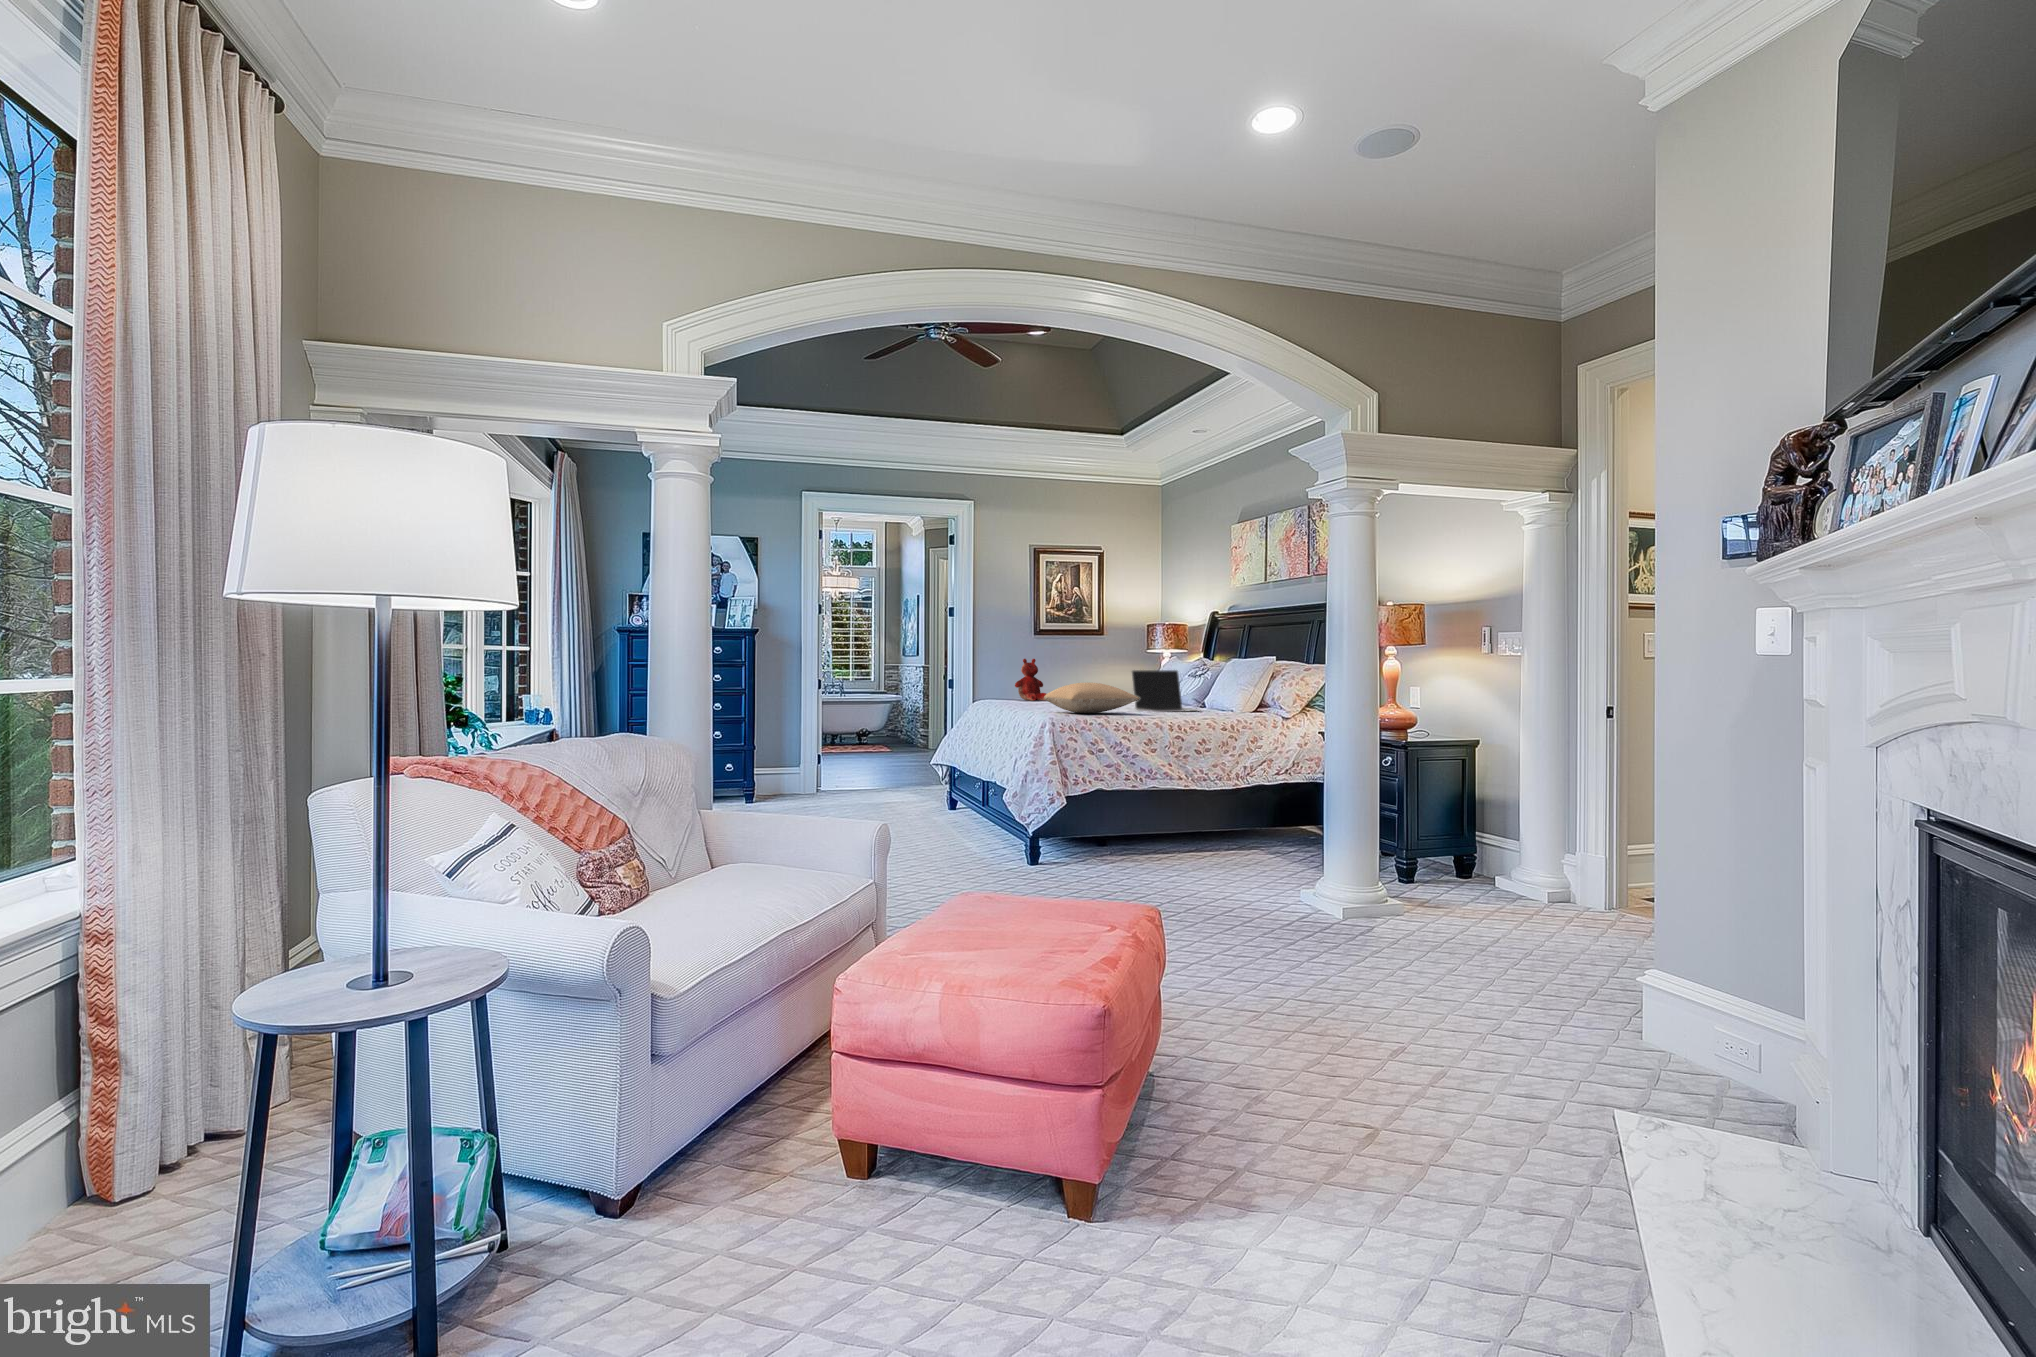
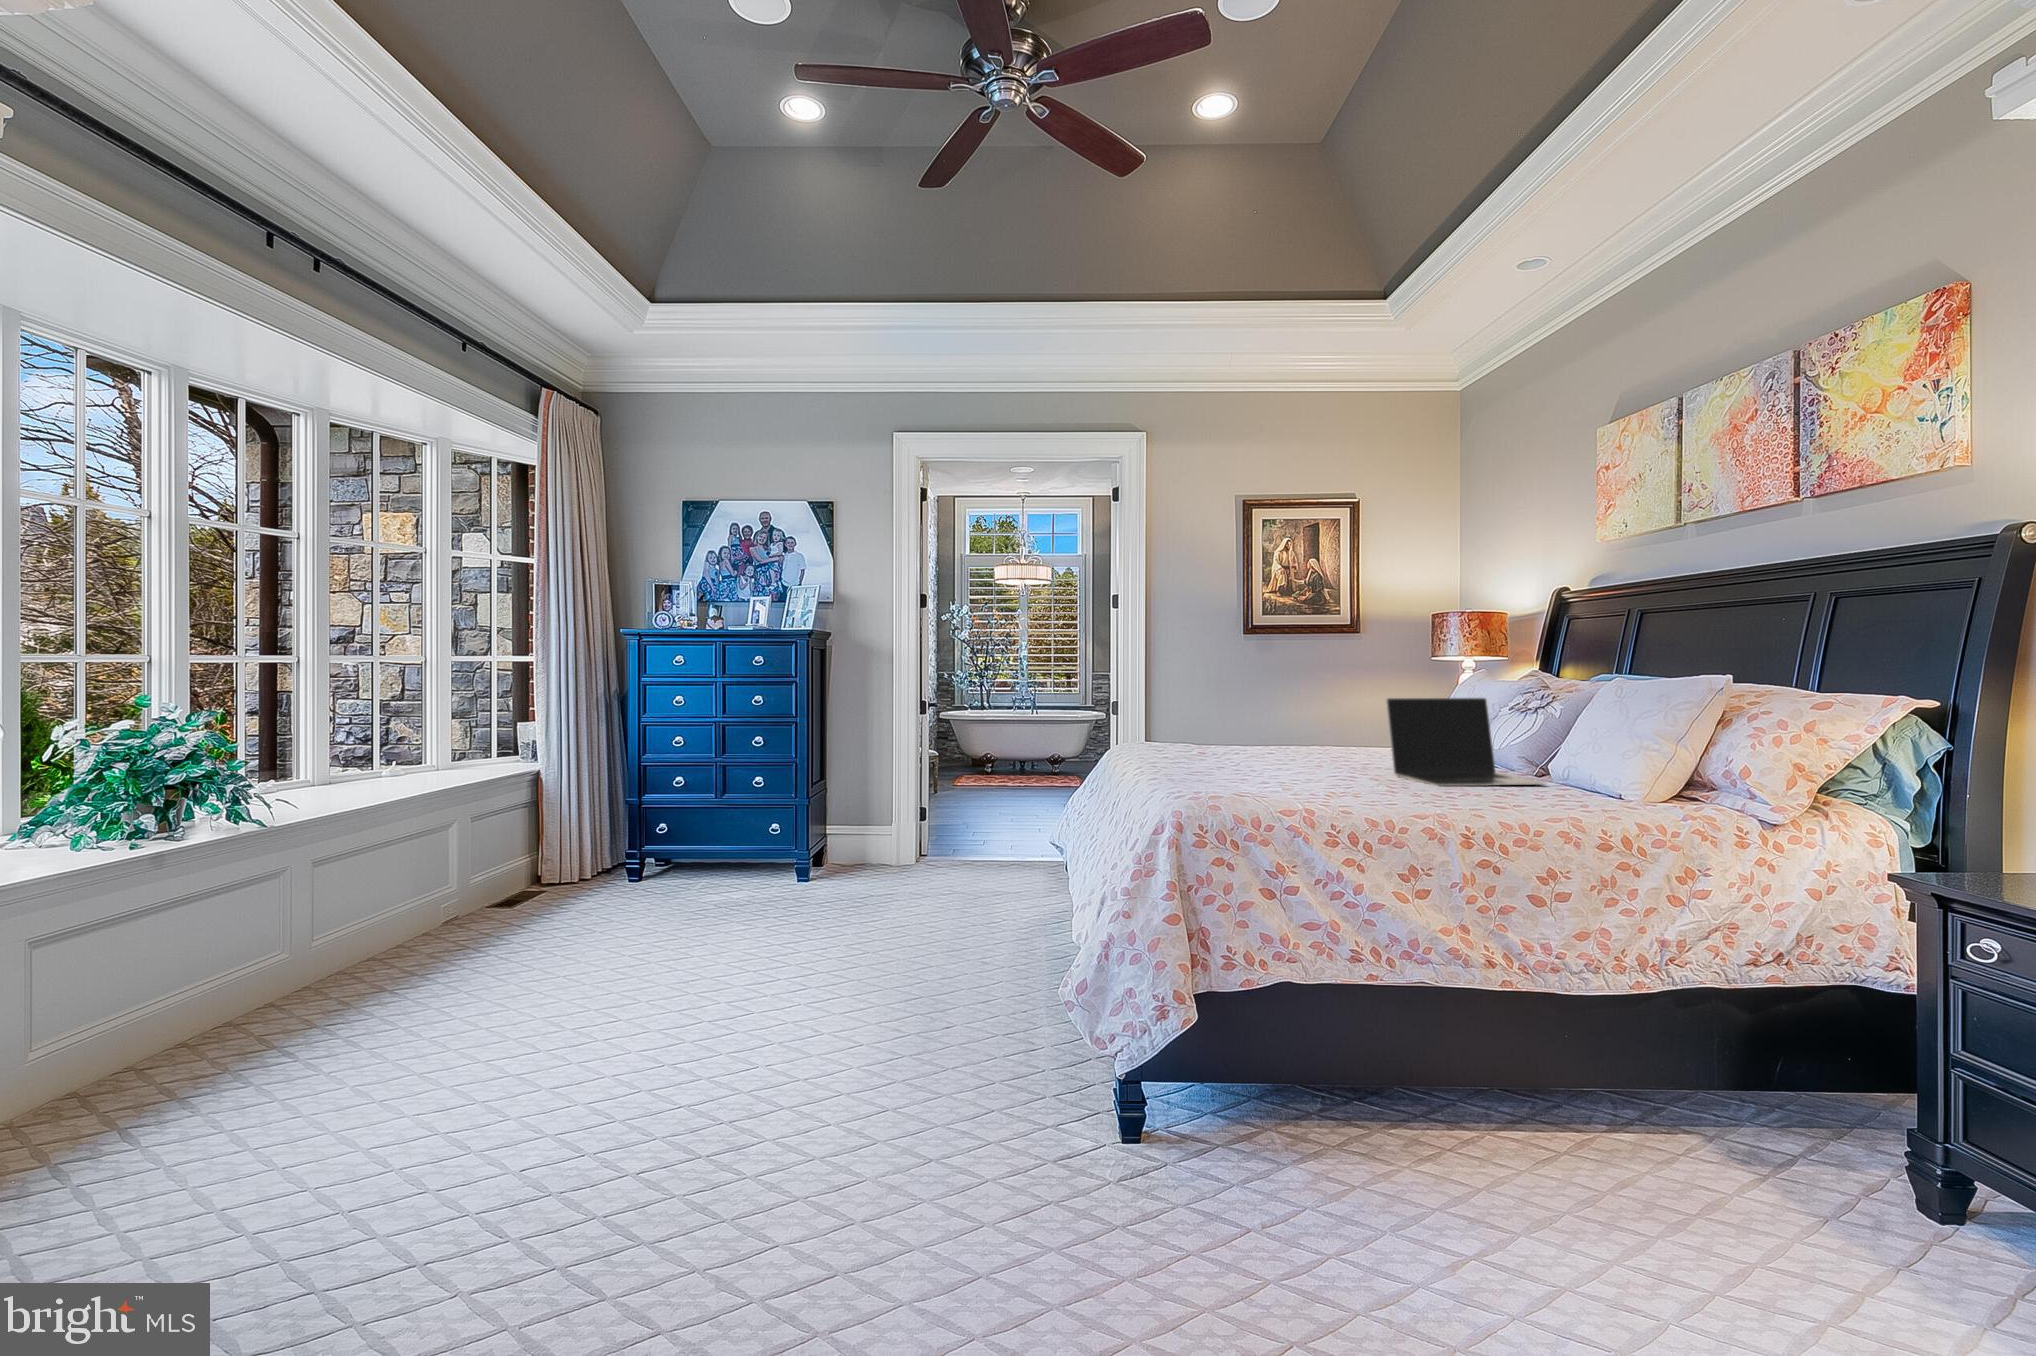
teddy bear: present [1015,659,1046,701] -> none [1214,670,1268,735]
pillow: present [1044,683,1140,713] -> none [1184,731,1387,797]

